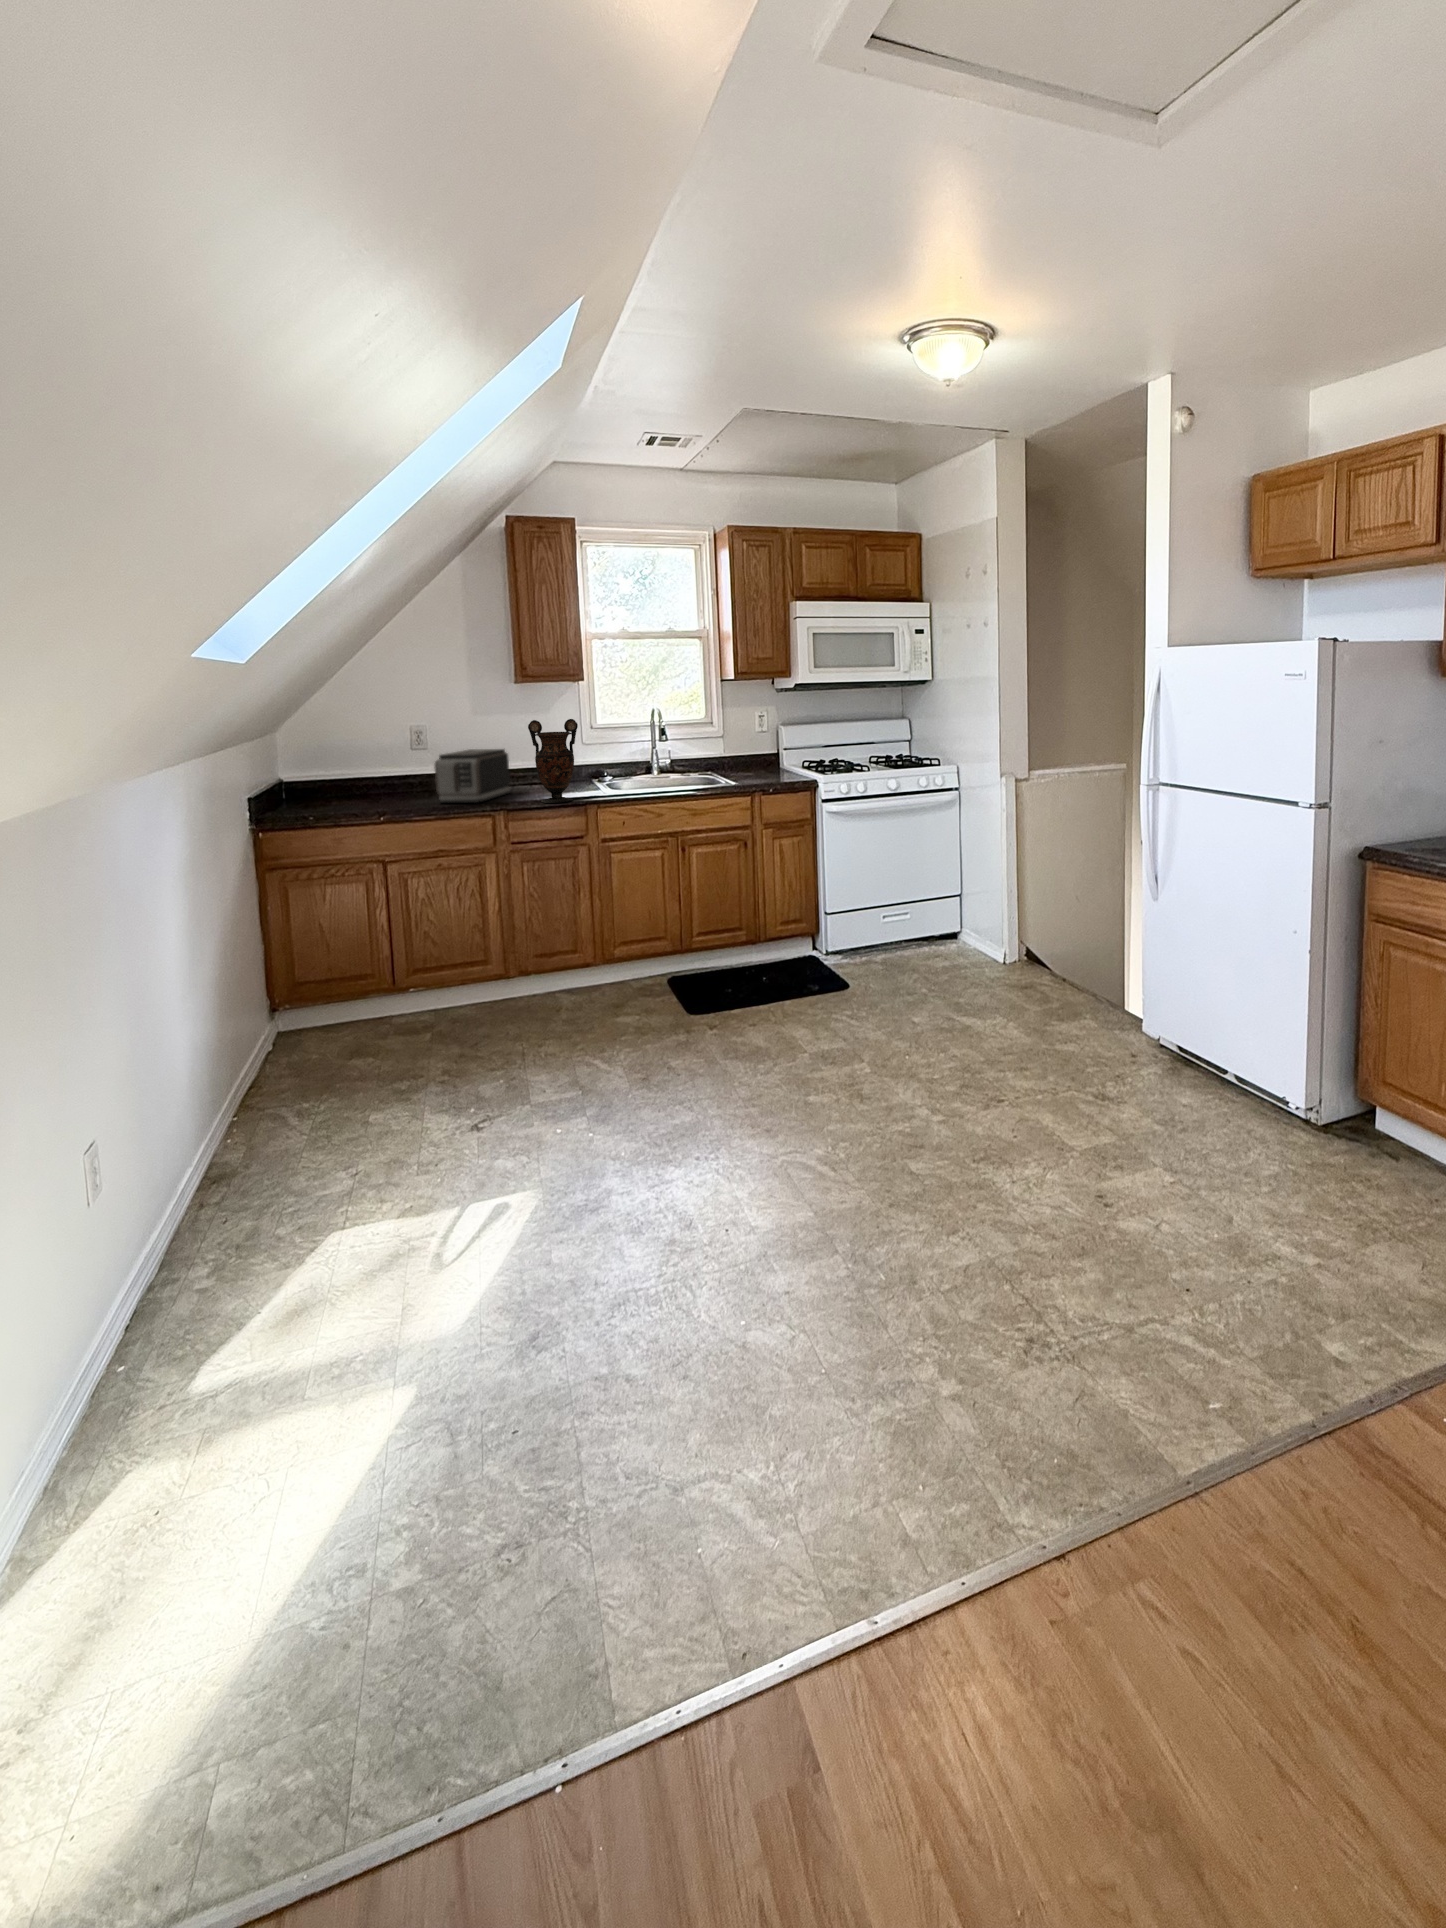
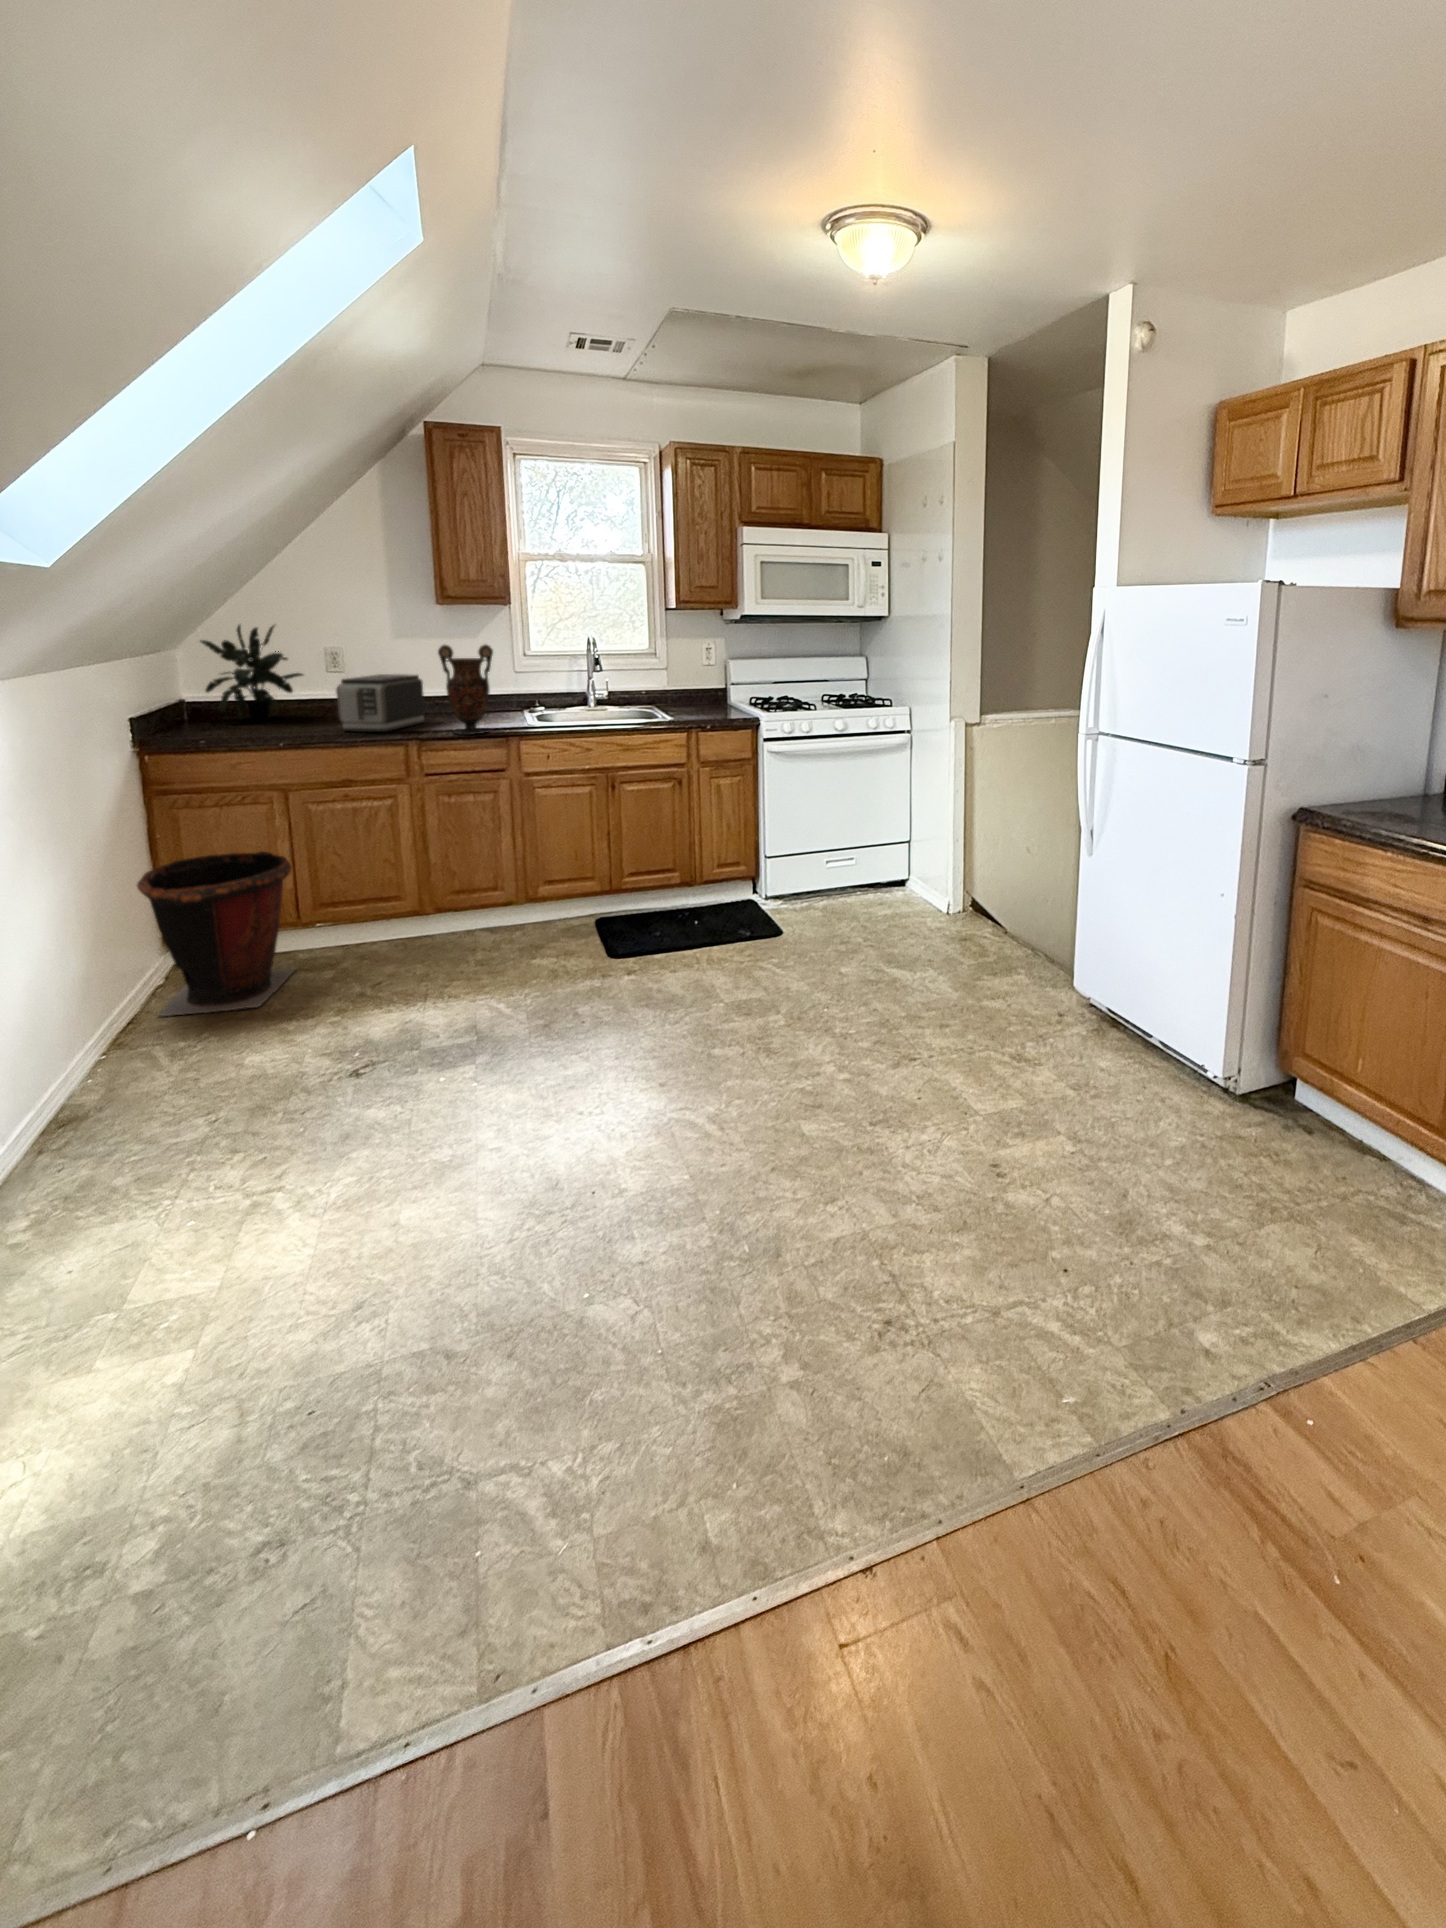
potted plant: none [304,706,399,796] -> present [200,625,303,721]
trash can: none [265,908,401,1076] -> present [137,850,295,1016]

